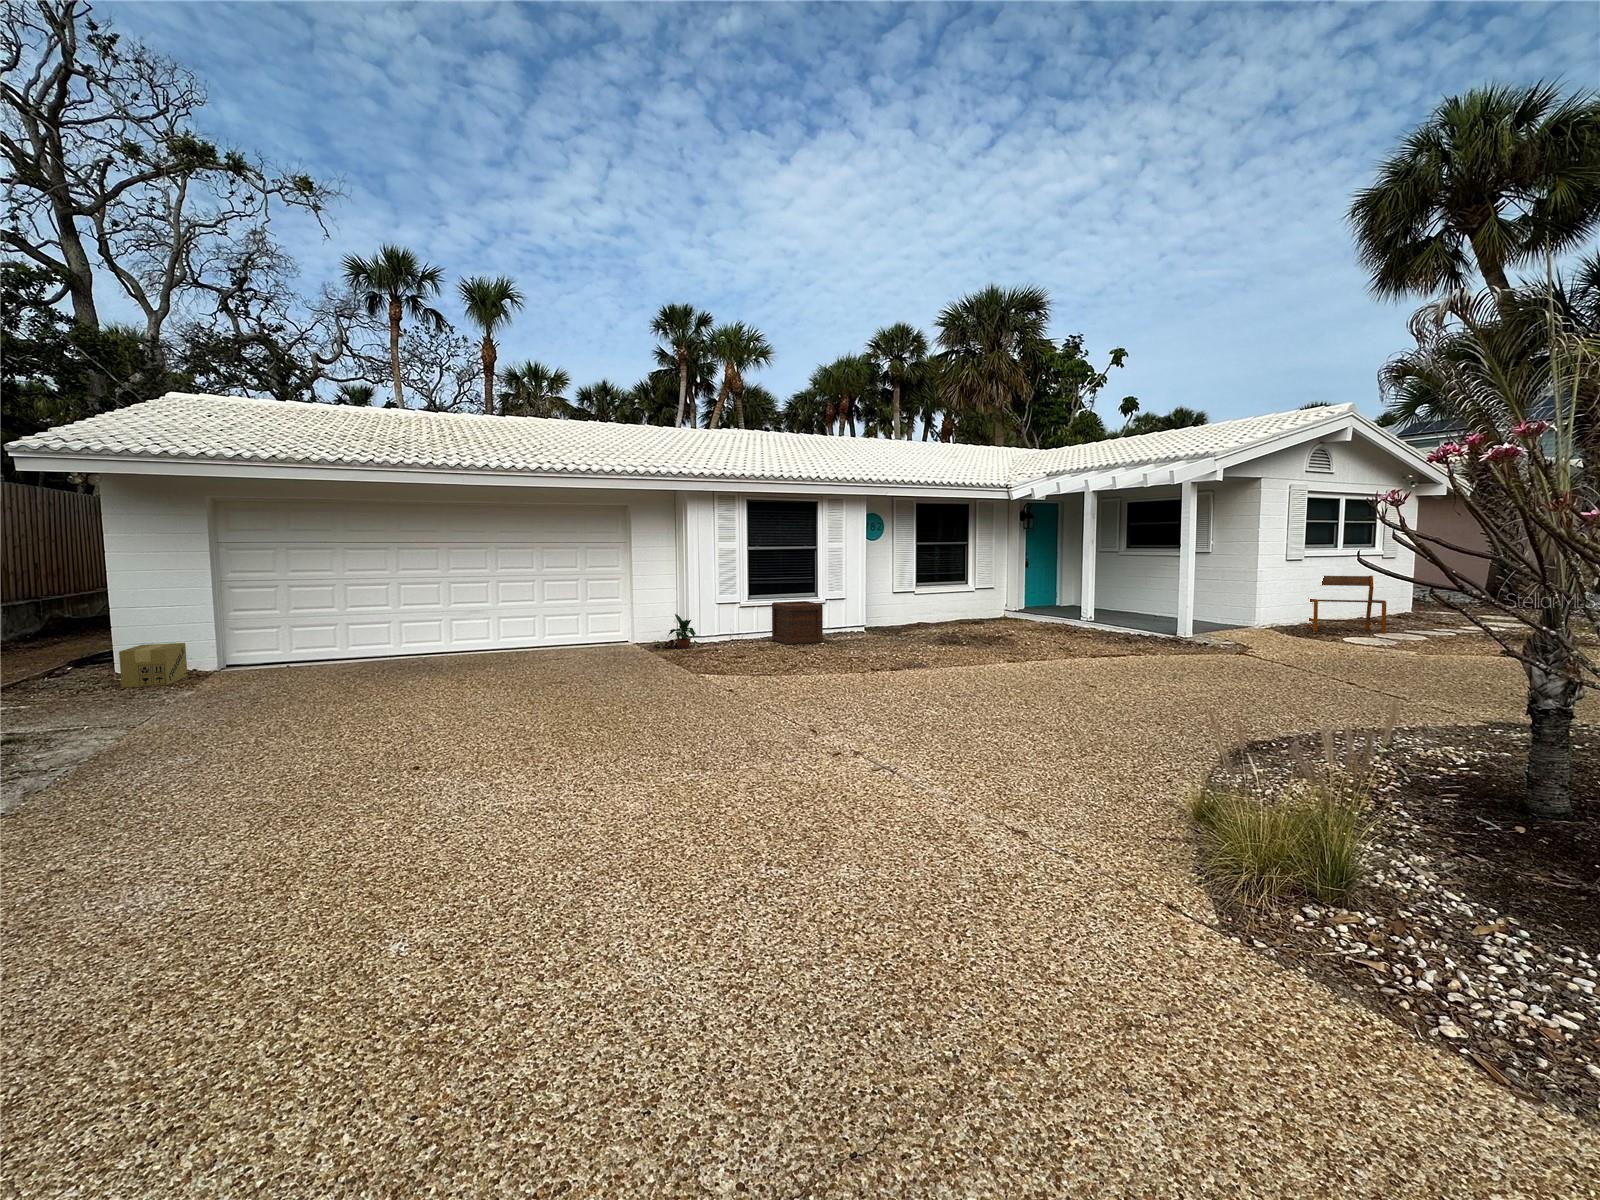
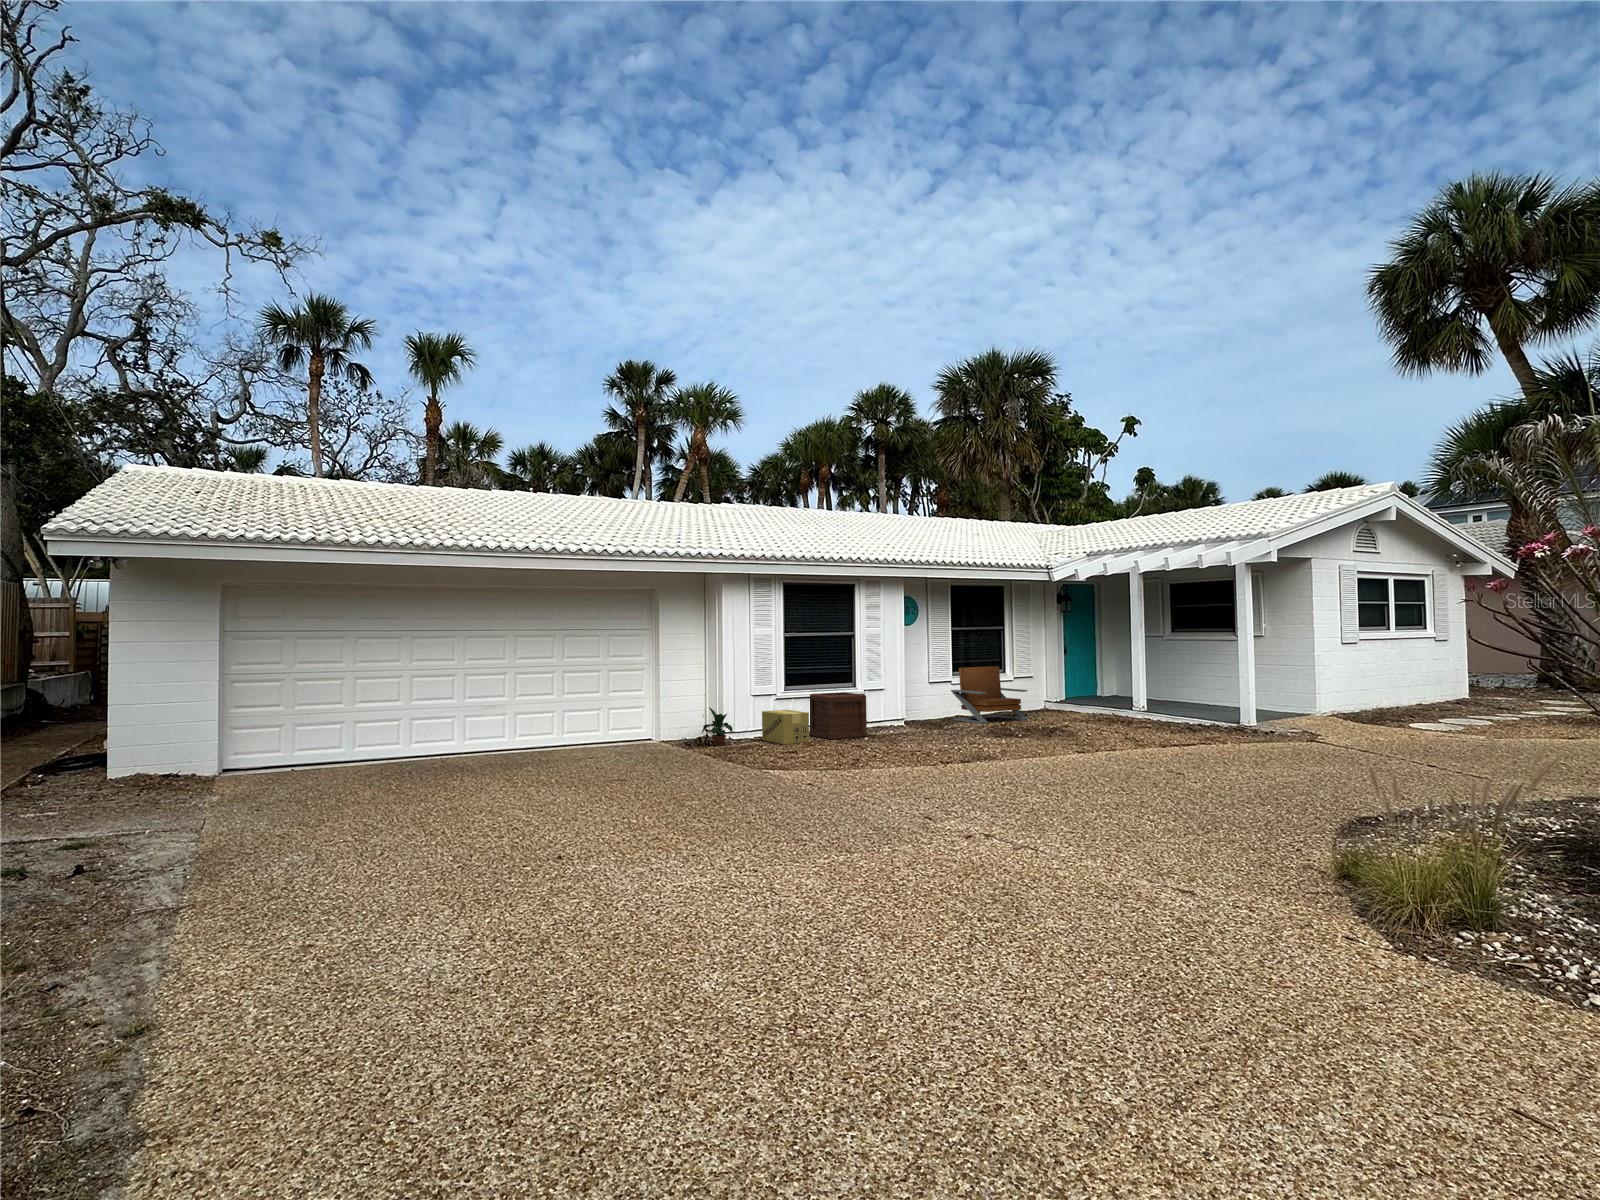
bench: present [1306,576,1386,634] -> none [1365,657,1450,718]
lounge chair: none [913,579,982,631] -> present [951,666,1028,724]
cardboard box: present [119,643,187,688] -> present [762,710,809,744]

